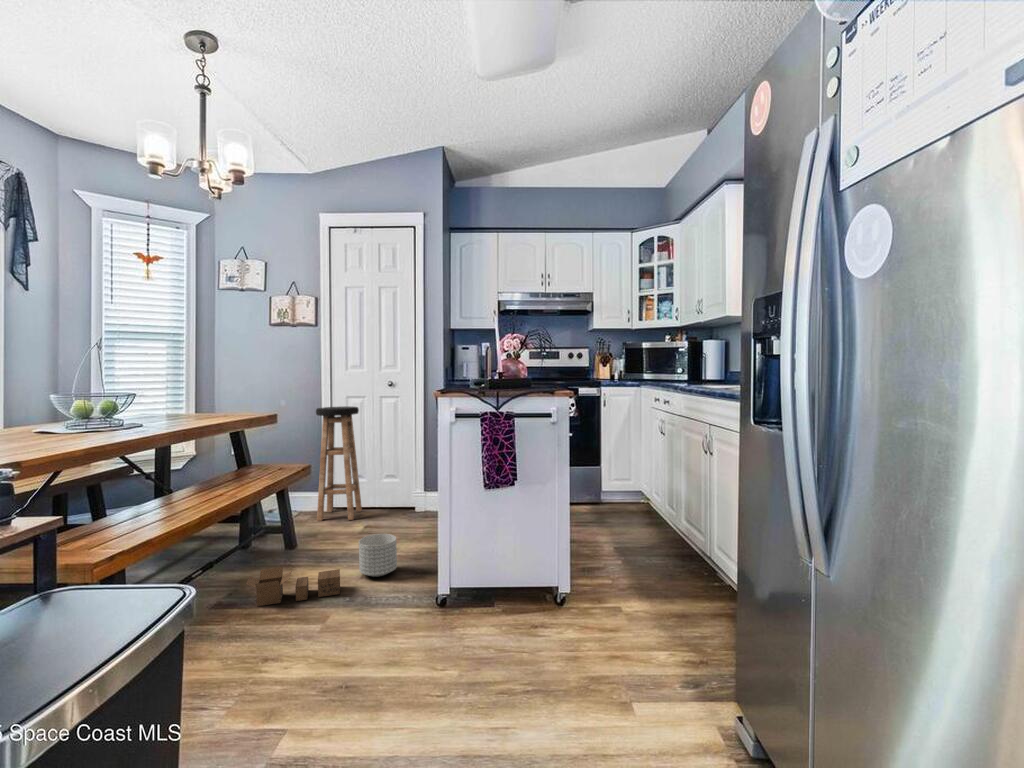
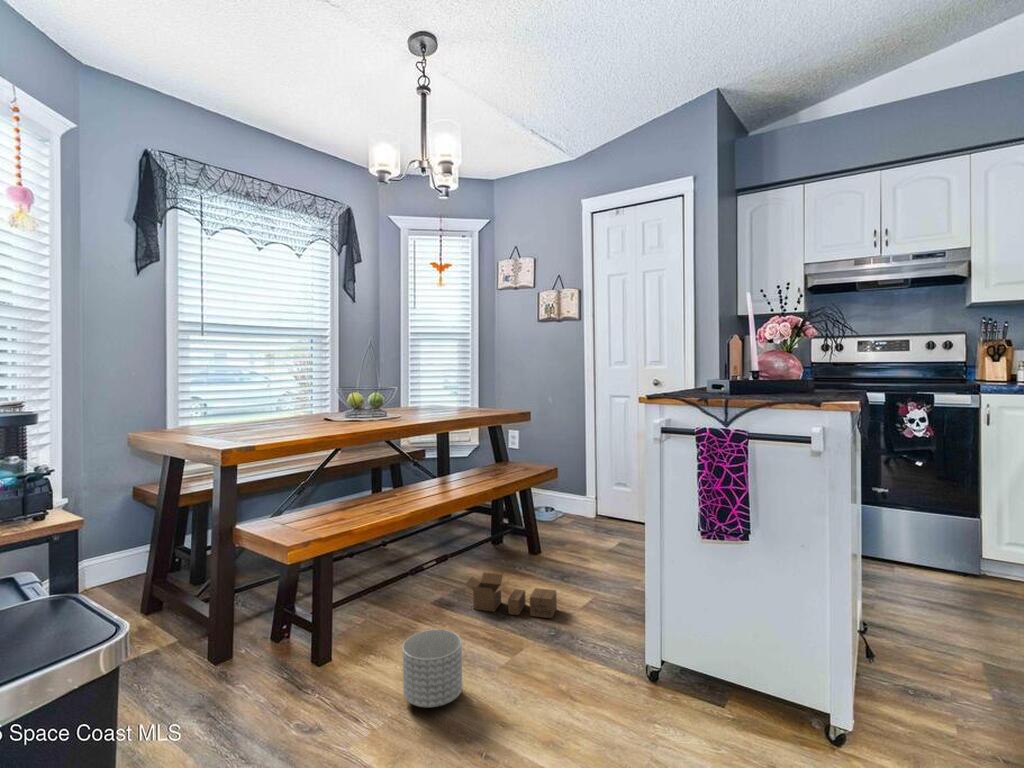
bar stool: present [316,406,362,521] -> none [571,407,621,533]
planter: present [359,534,397,577] -> present [403,629,462,708]

